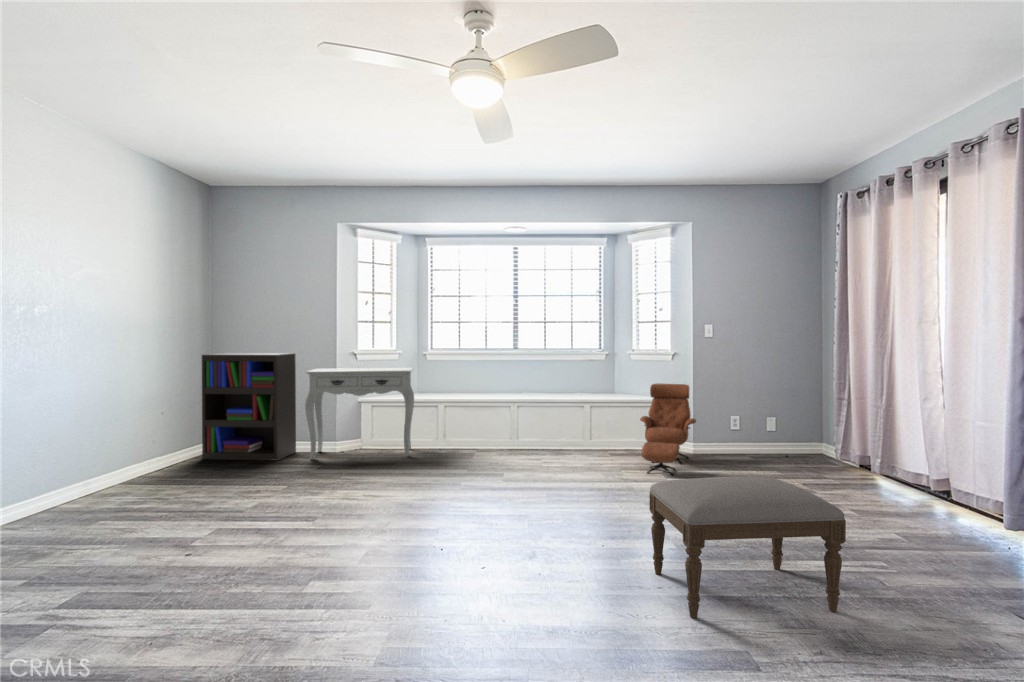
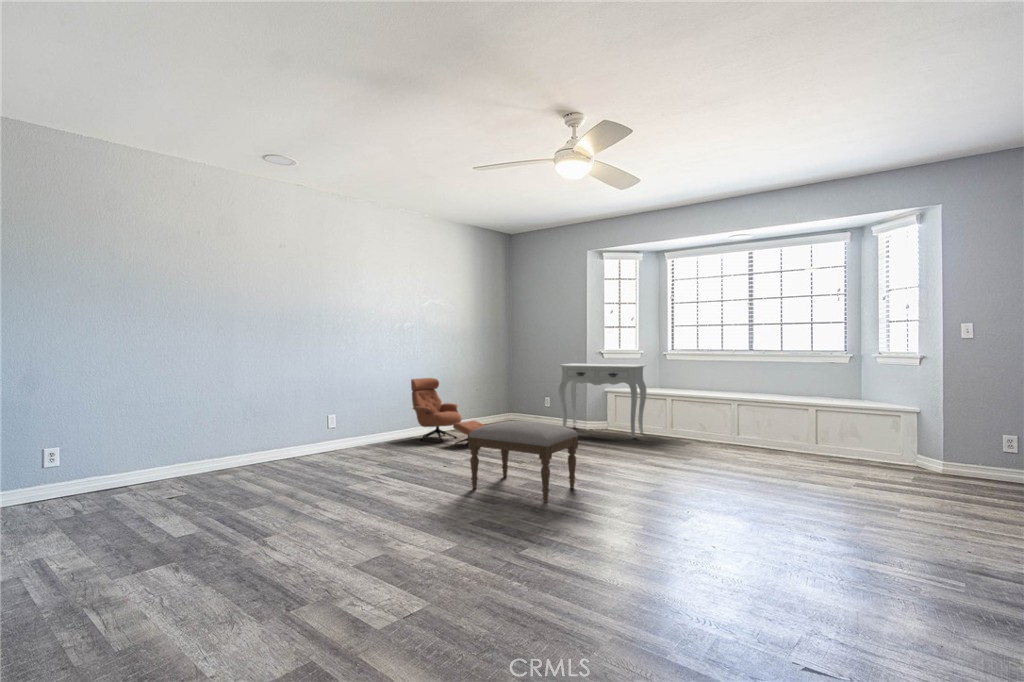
bookshelf: present [202,353,296,461] -> none [499,351,559,430]
lounge chair: present [640,383,696,475] -> present [411,378,484,444]
ottoman: present [649,477,846,618] -> present [468,421,578,503]

